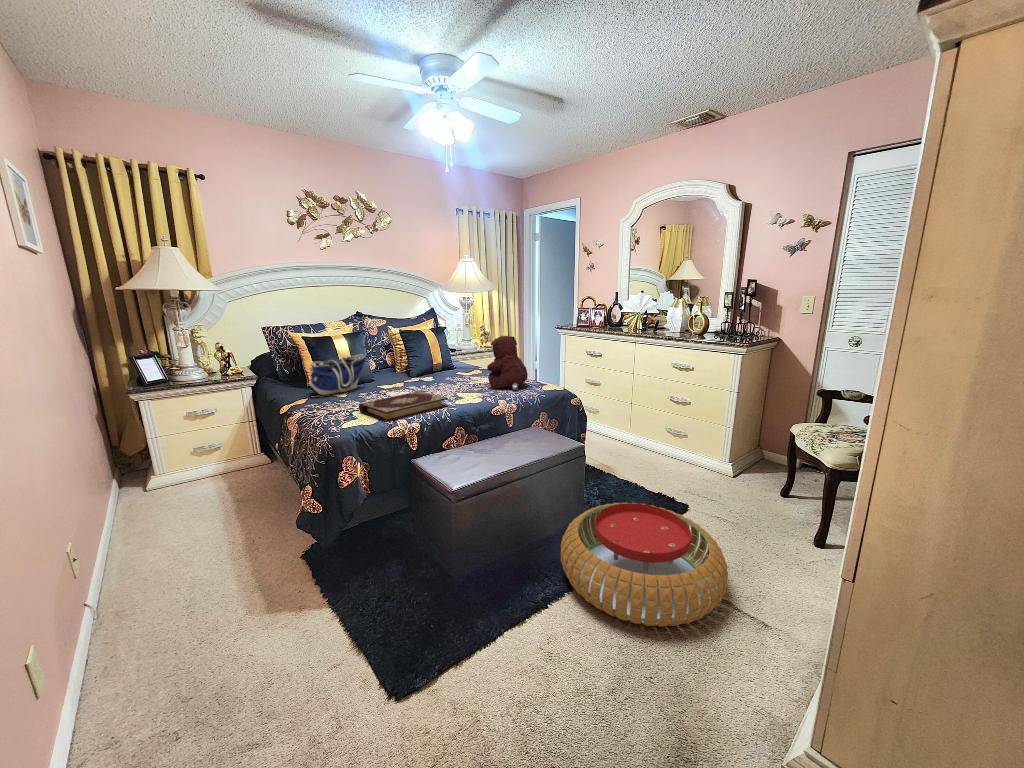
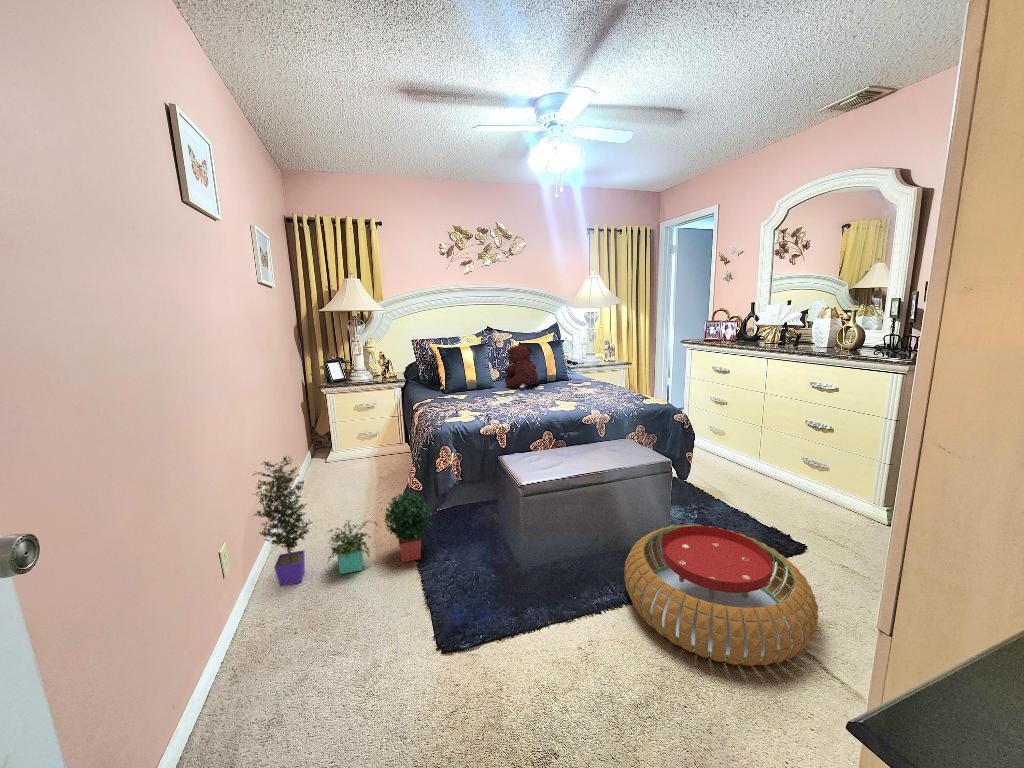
teddy bear: present [487,336,528,390] -> present [505,345,538,390]
tote bag: present [309,354,366,395] -> none [436,363,483,396]
book: present [359,391,448,422] -> none [465,397,541,421]
potted plant: none [68,496,342,677] -> present [253,456,432,586]

